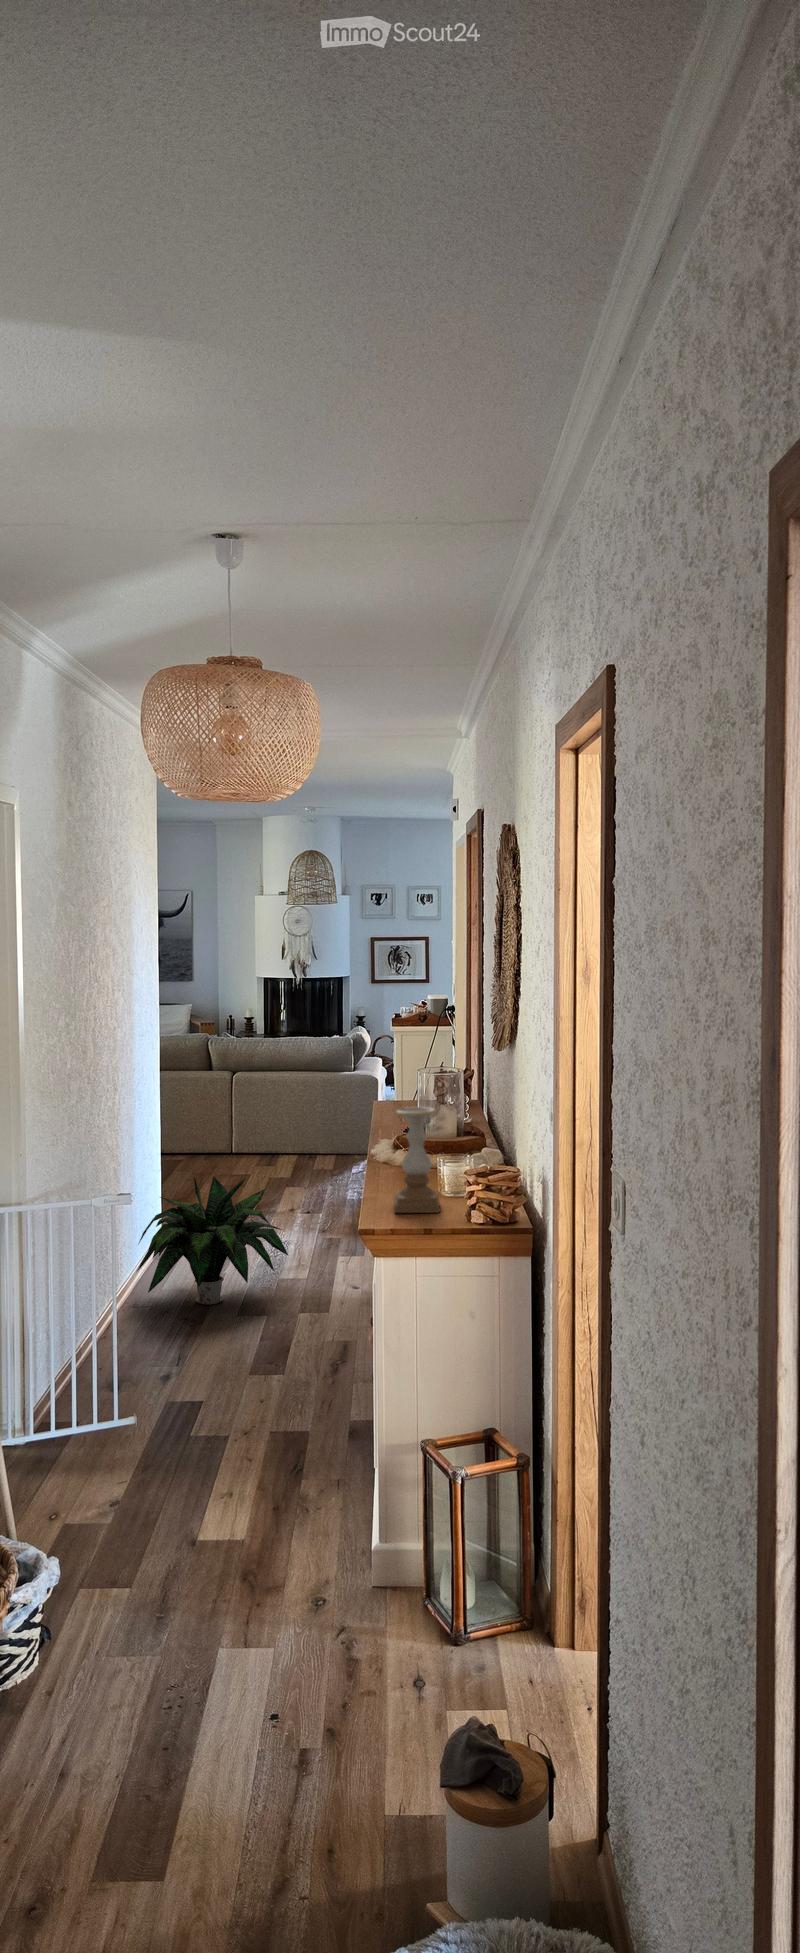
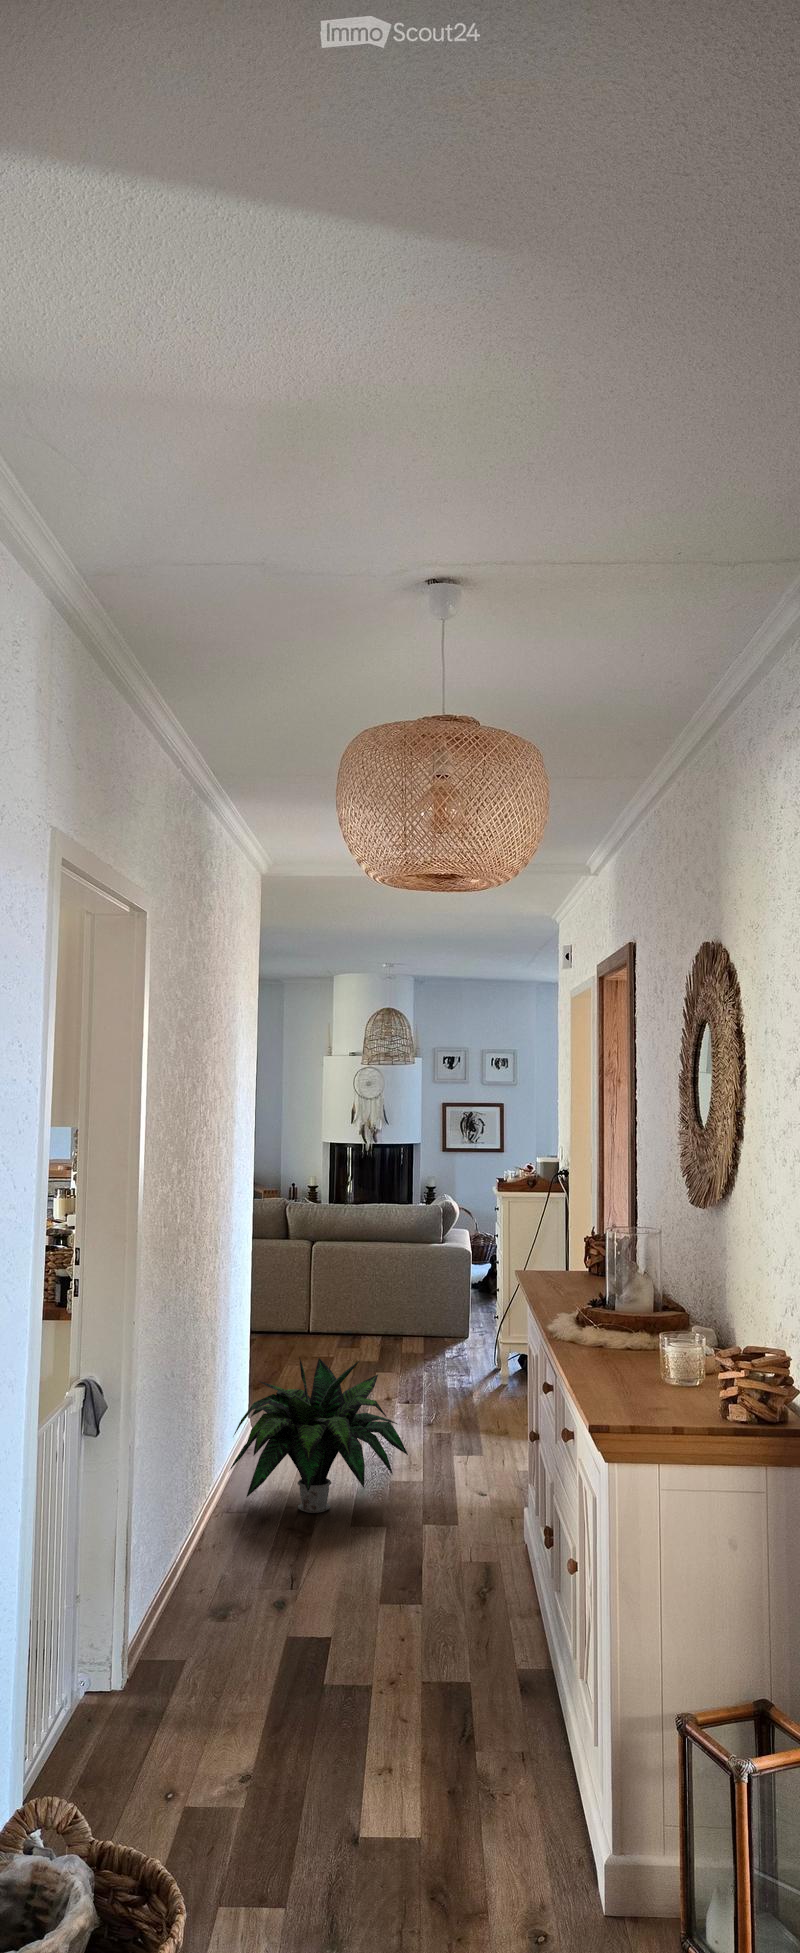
candle holder: present [394,1107,440,1213] -> none [616,1270,681,1405]

